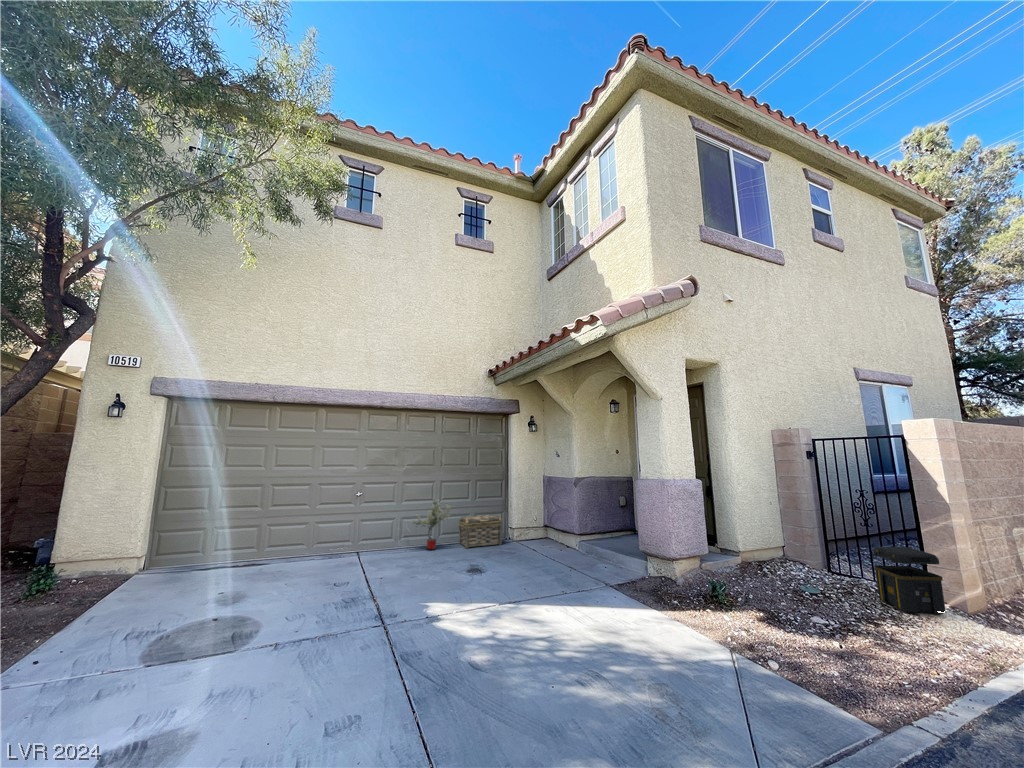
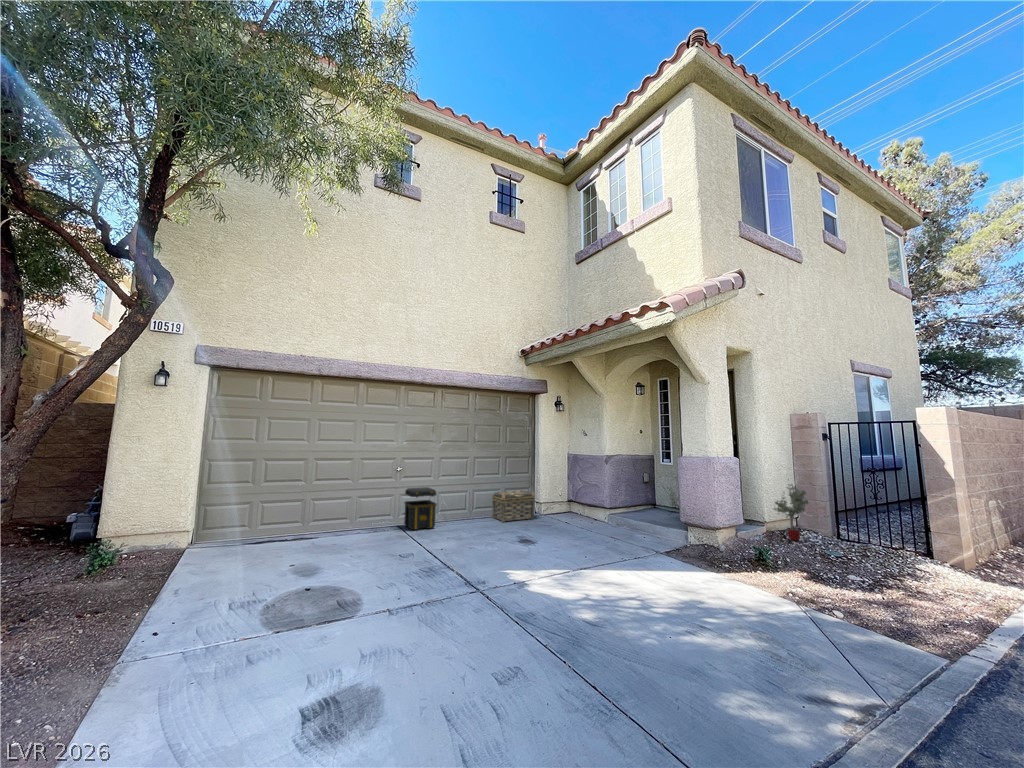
potted tree: present [413,499,451,550] -> present [774,484,808,541]
toolbox: present [873,547,945,614] -> present [404,487,437,530]

